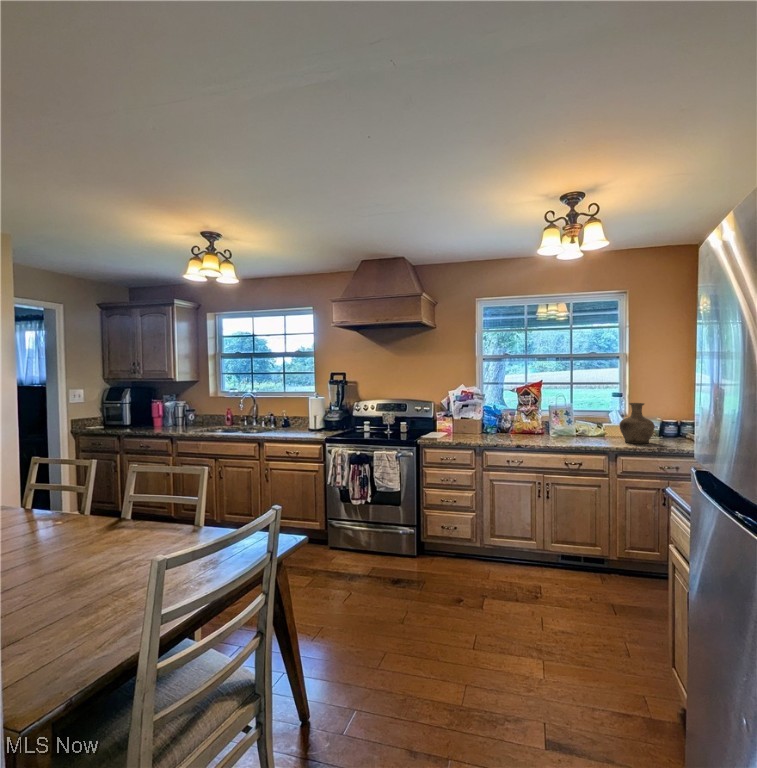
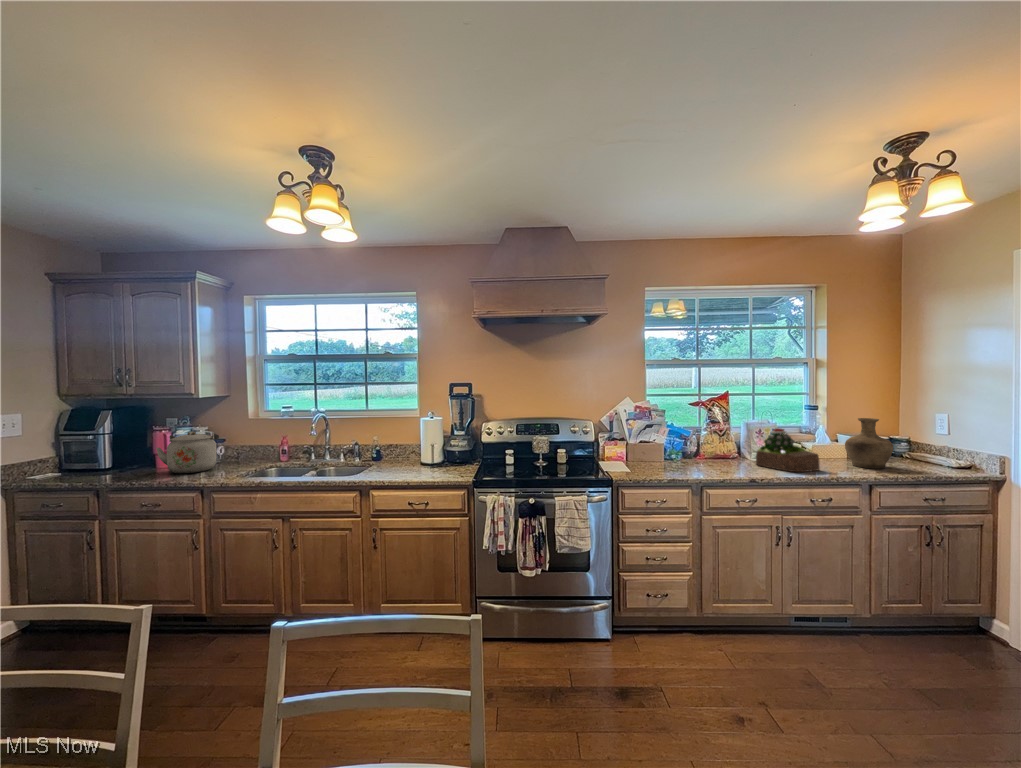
kettle: none [152,403,188,429] -> present [156,432,219,473]
succulent plant: none [544,410,585,443] -> present [756,428,820,472]

